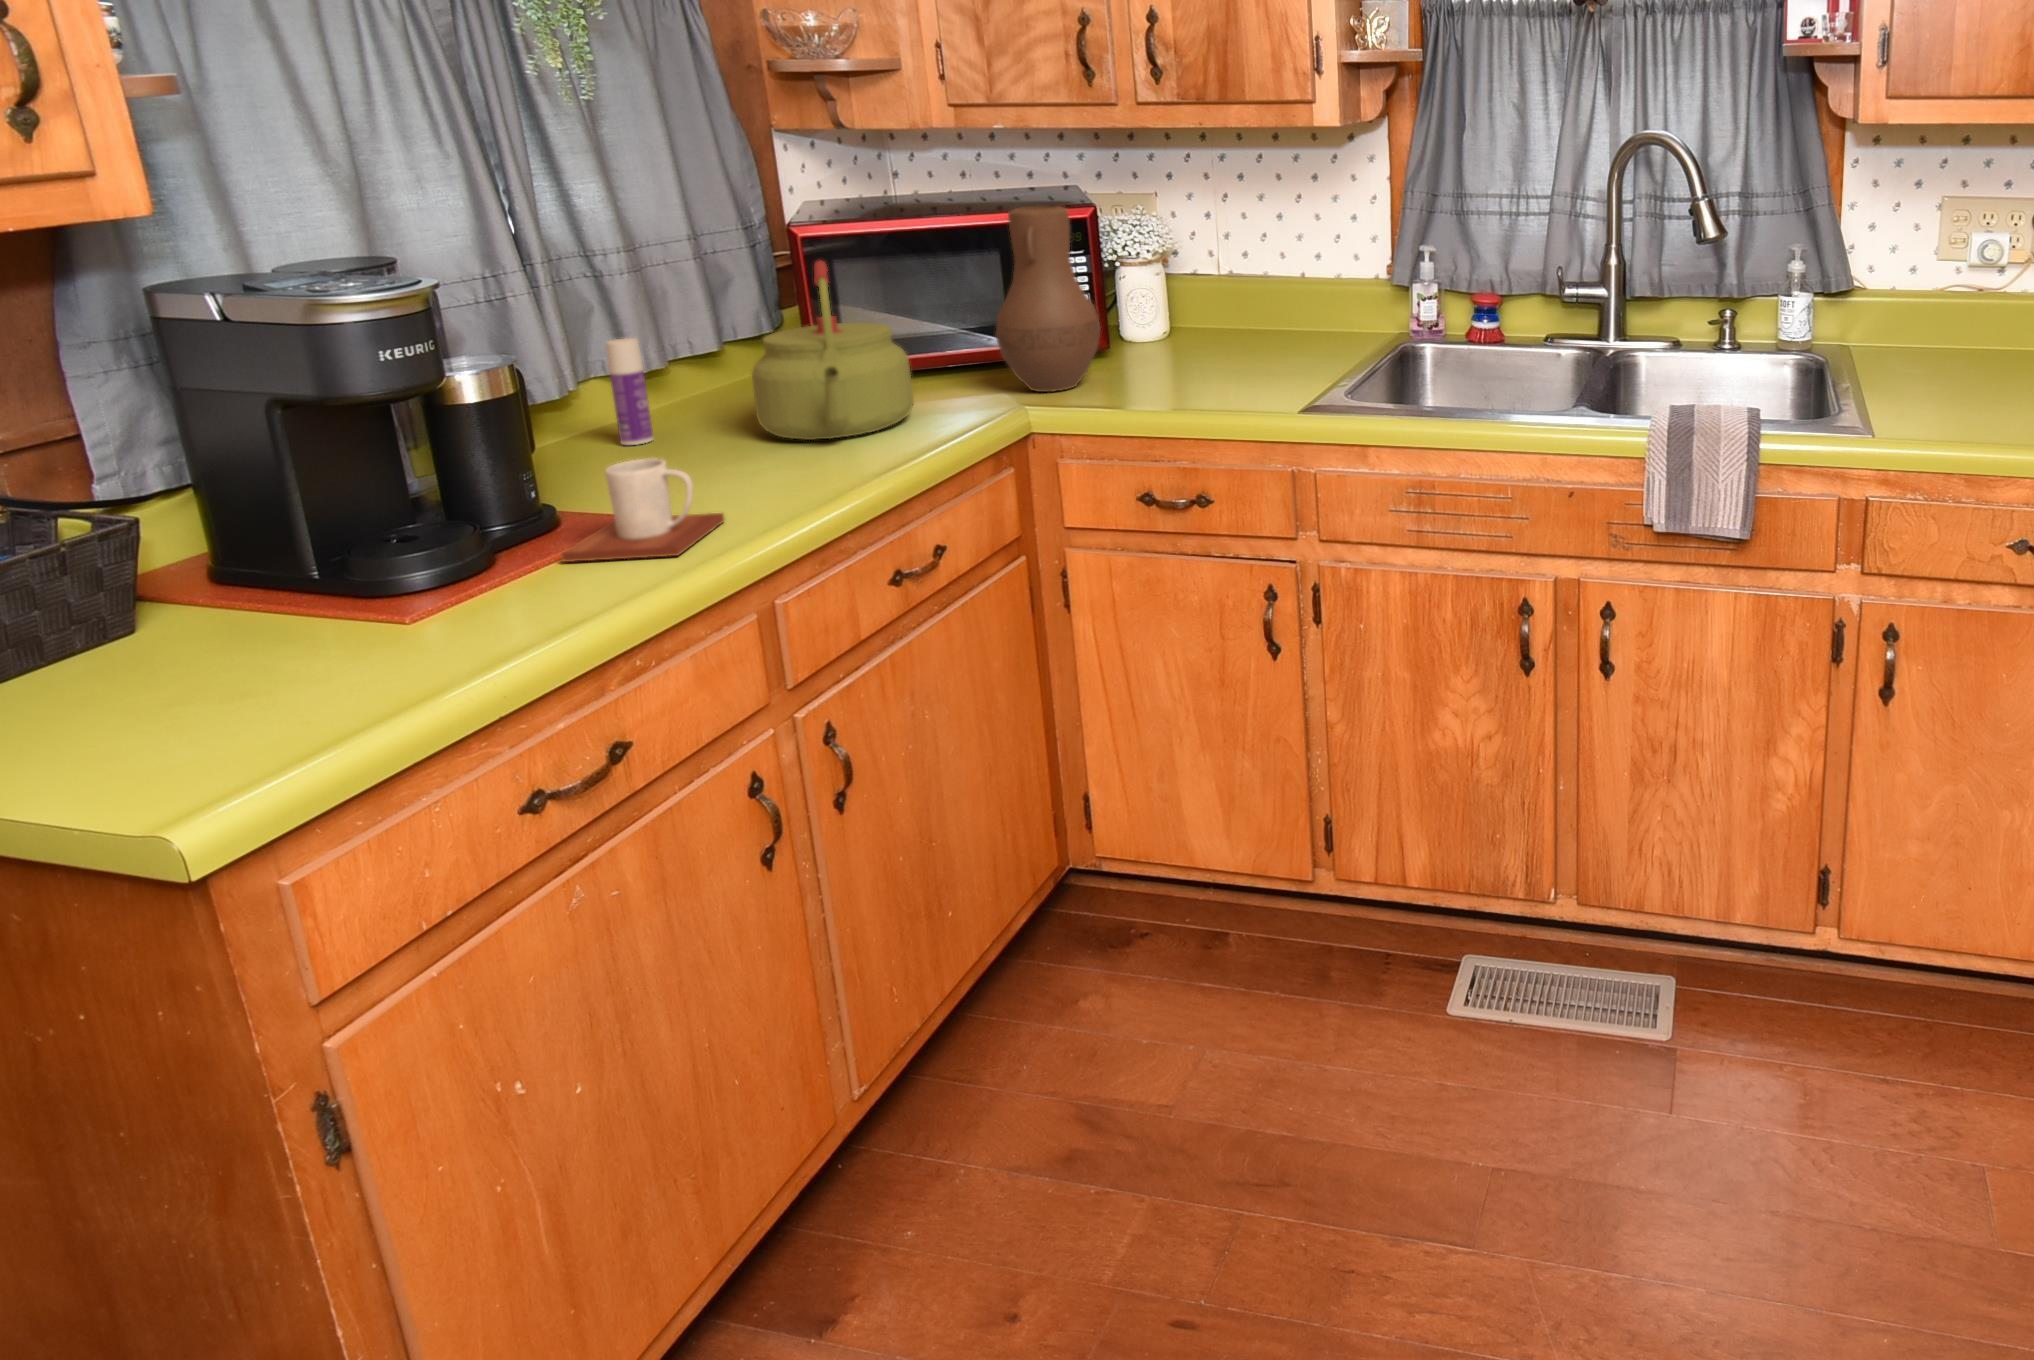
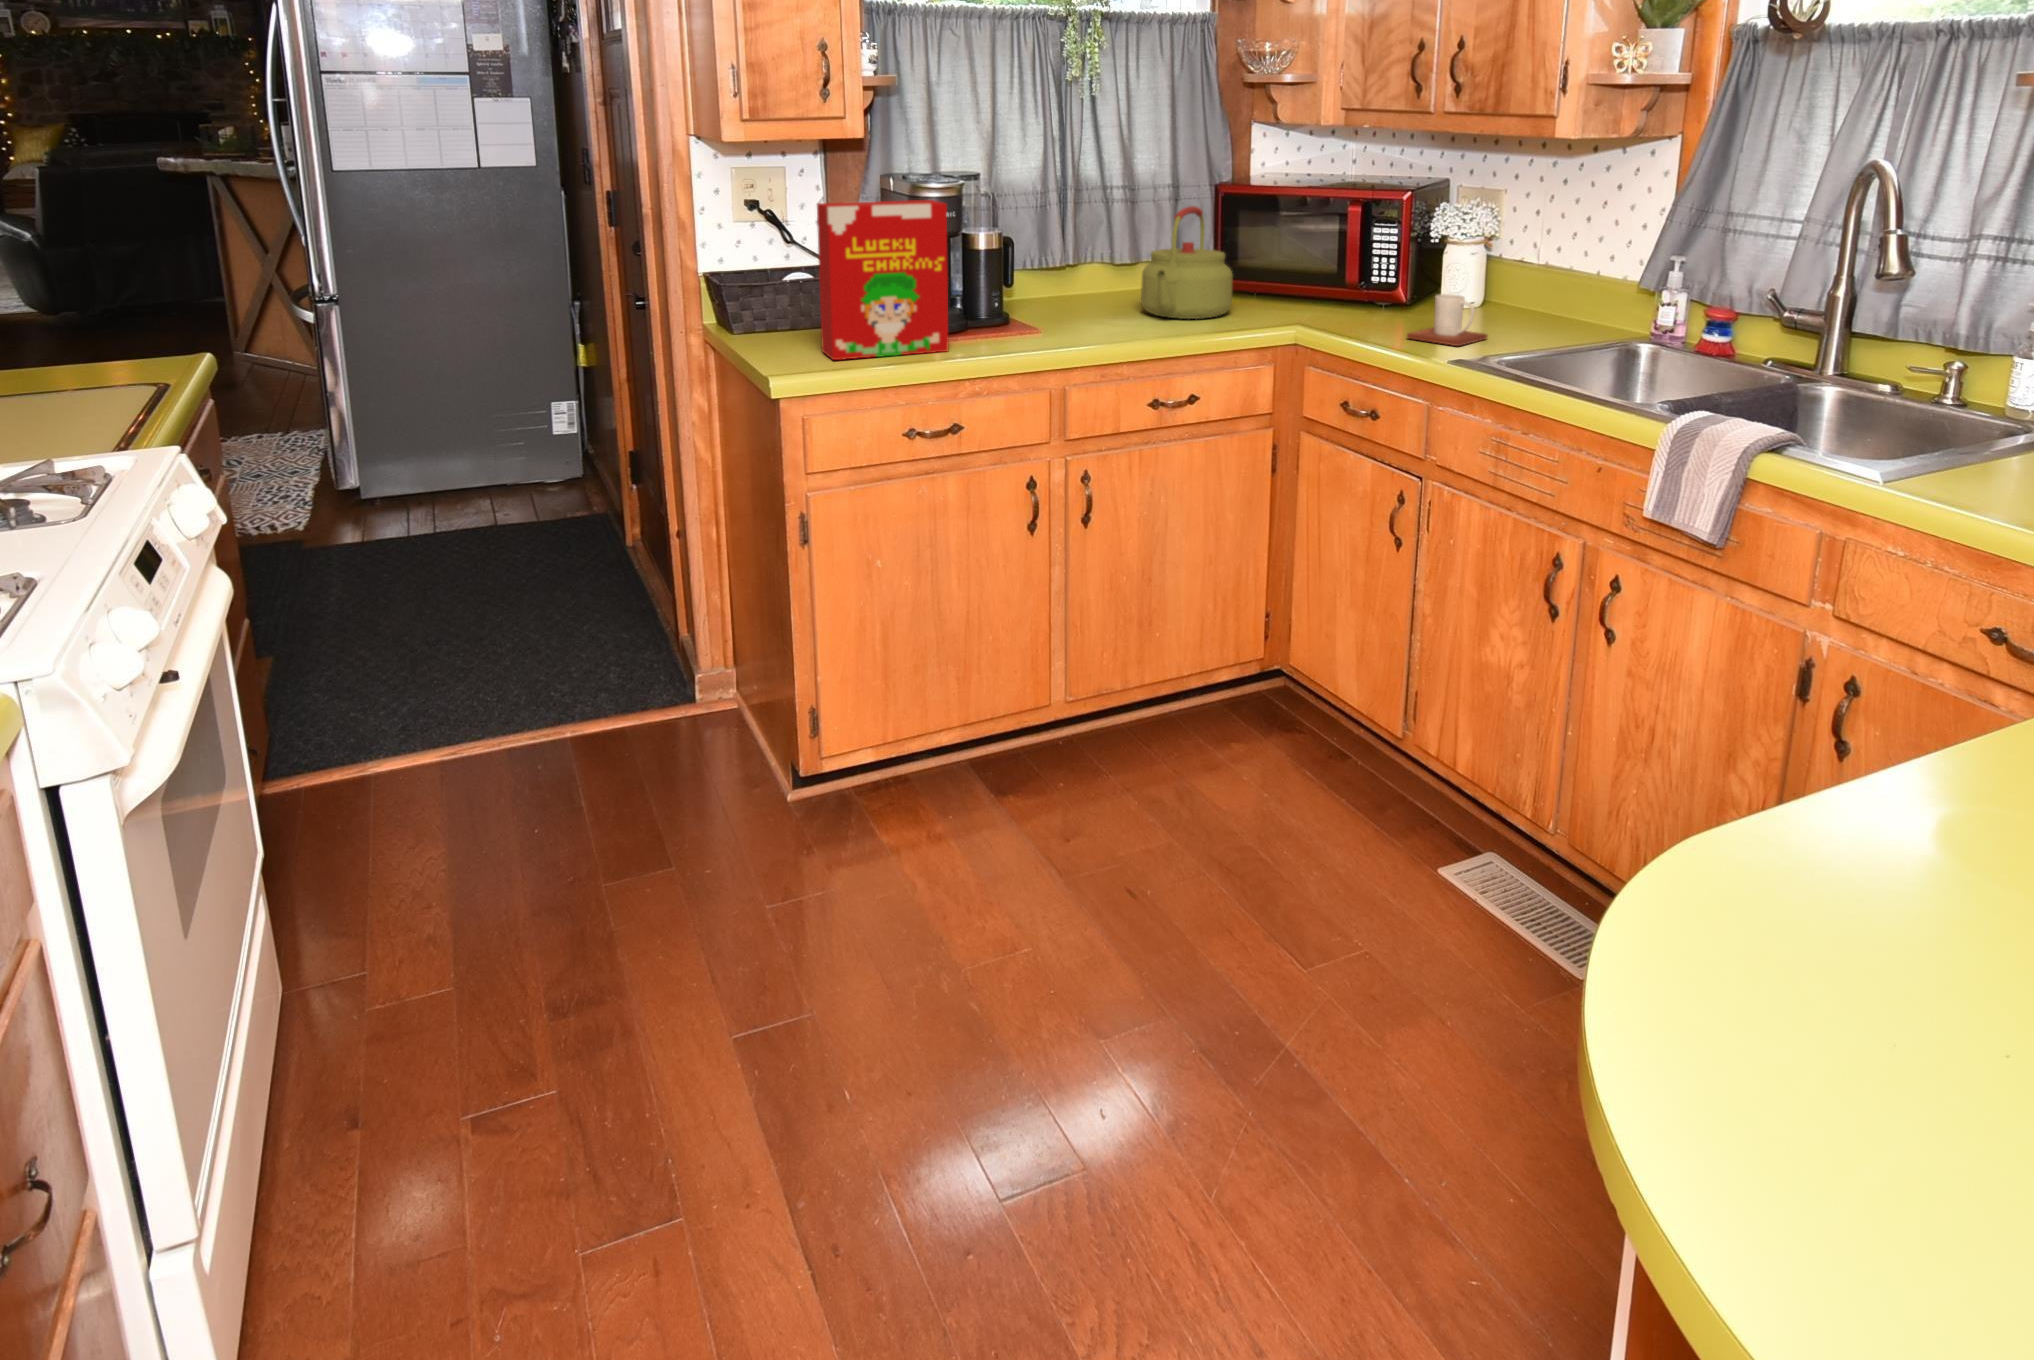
vase: present [995,205,1100,392] -> none [1298,185,1373,320]
cereal box: none [138,313,551,711] -> present [817,200,949,360]
bottle: present [606,338,654,445] -> none [1085,240,1102,303]
mug: present [562,458,725,562] -> present [1407,294,1487,346]

